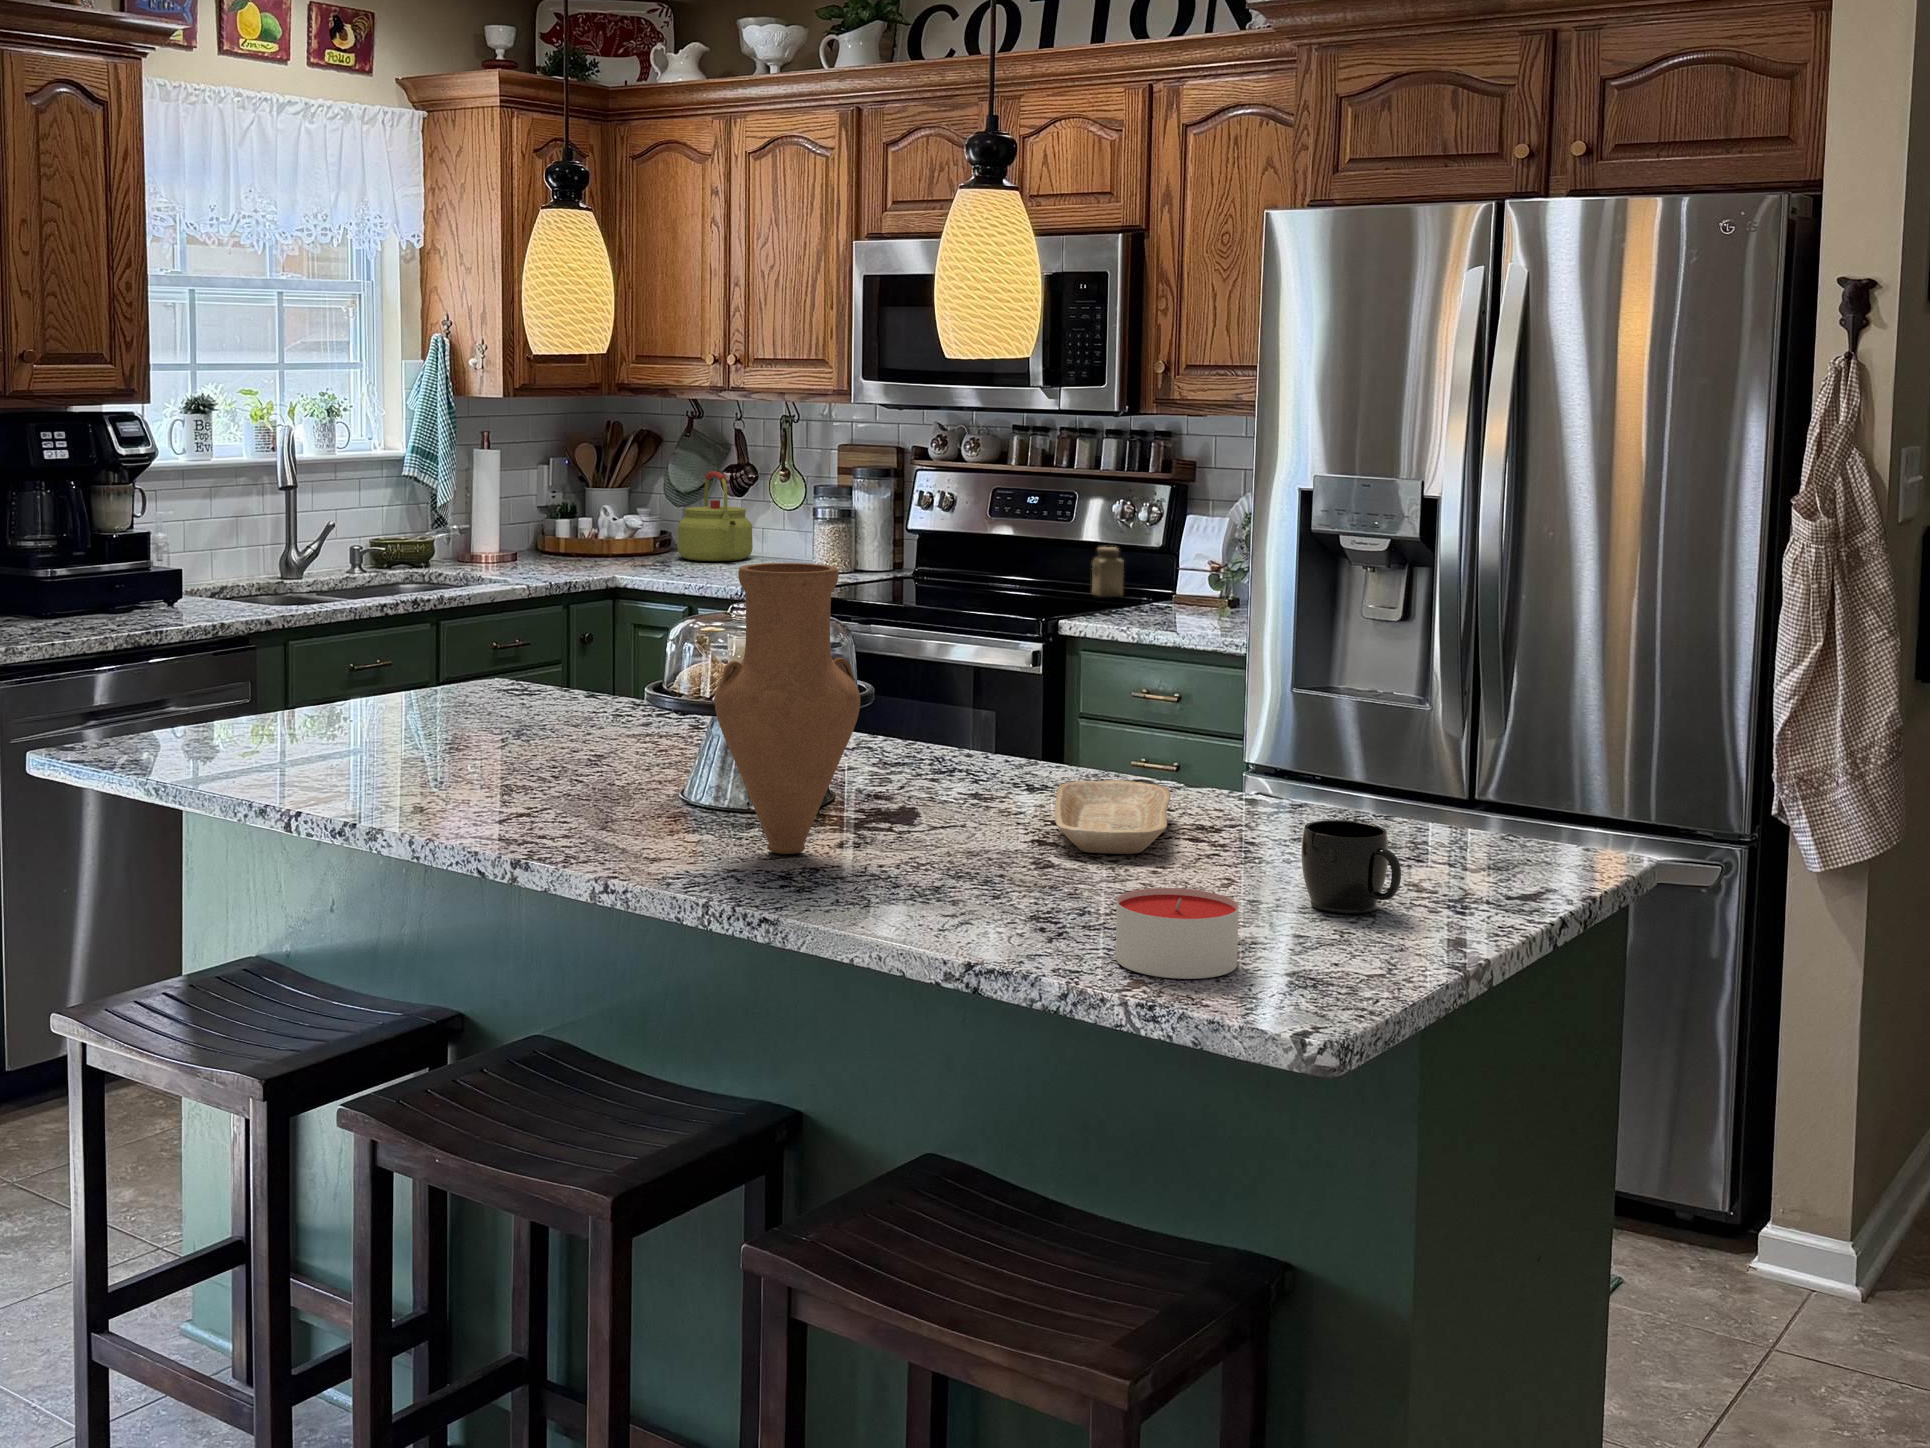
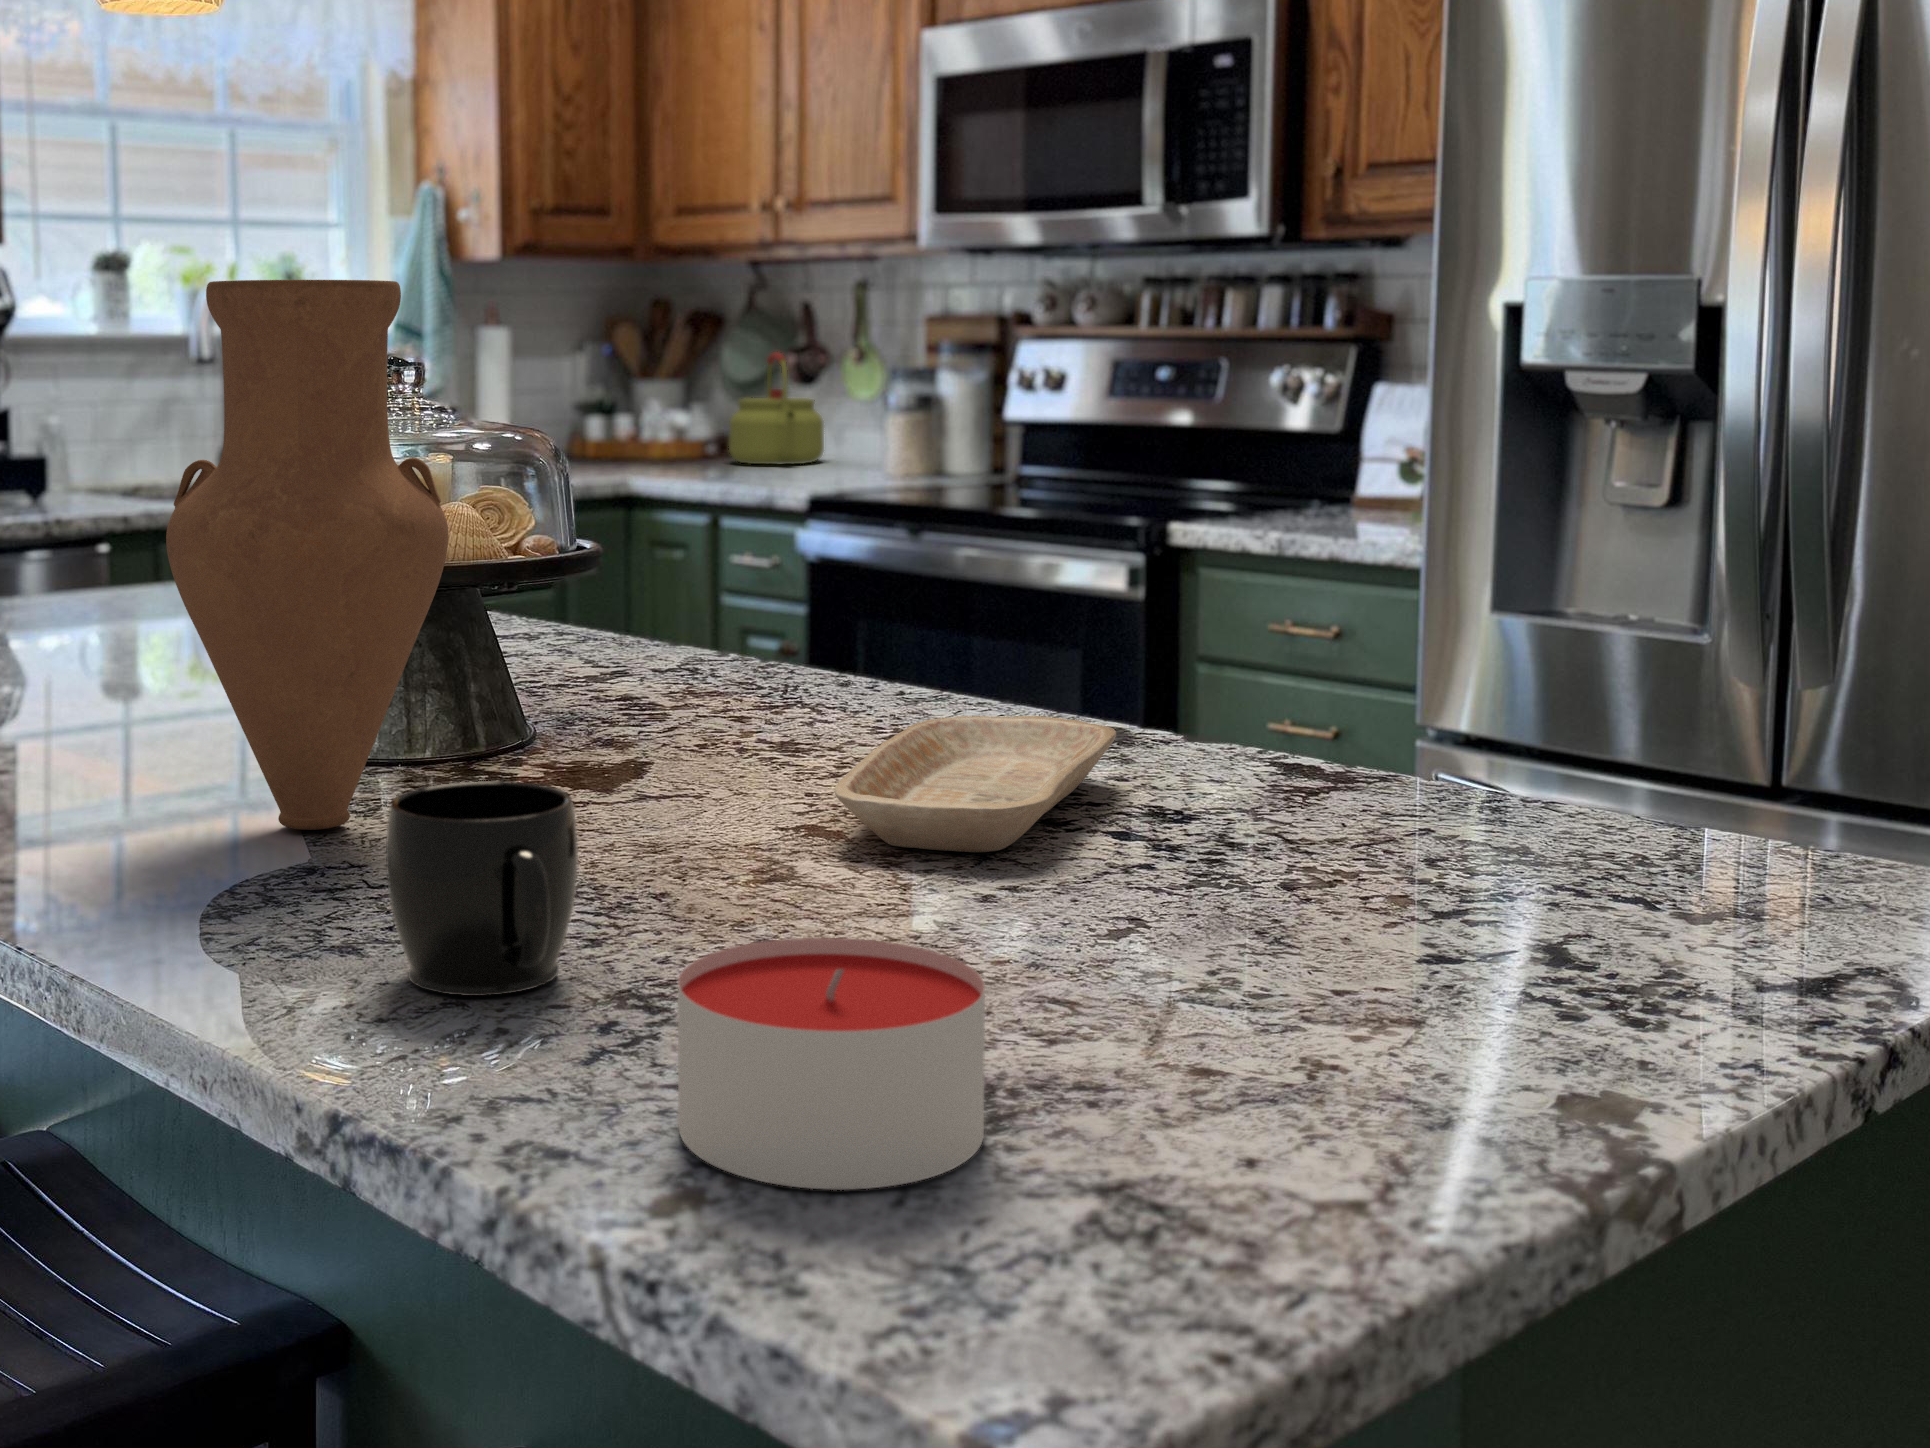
salt shaker: present [1092,547,1124,597] -> none [1241,431,1285,498]
mug: present [1301,820,1401,914] -> present [386,781,578,996]

